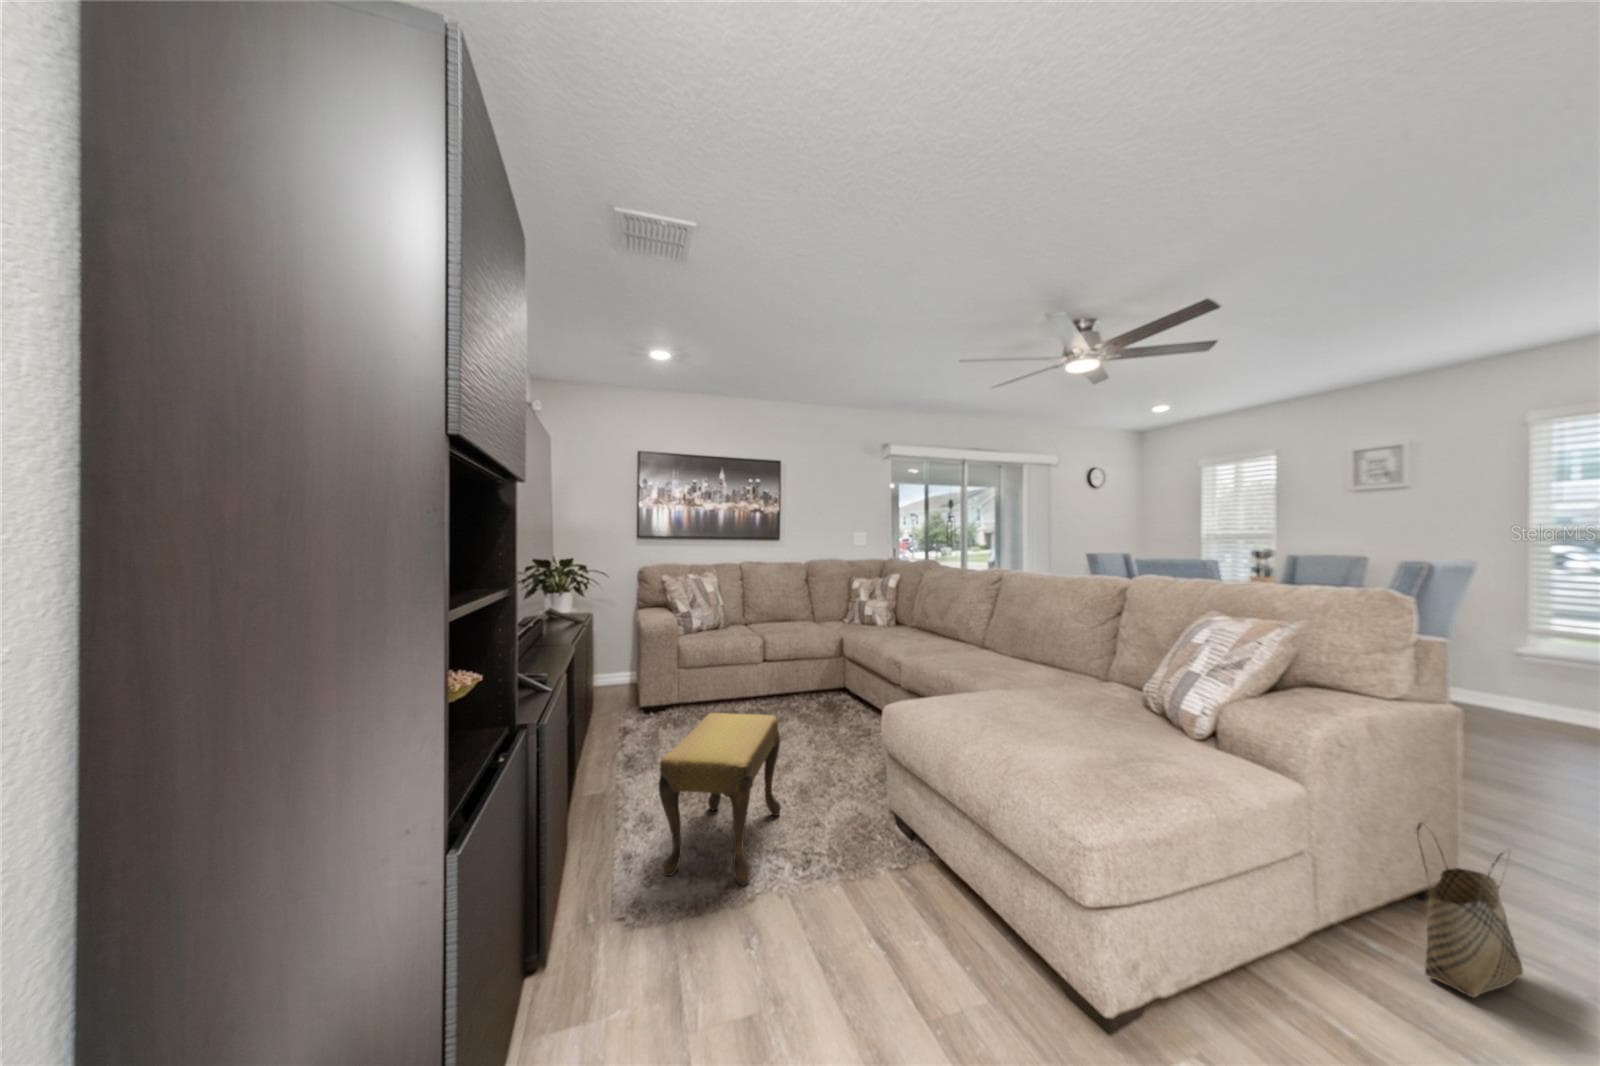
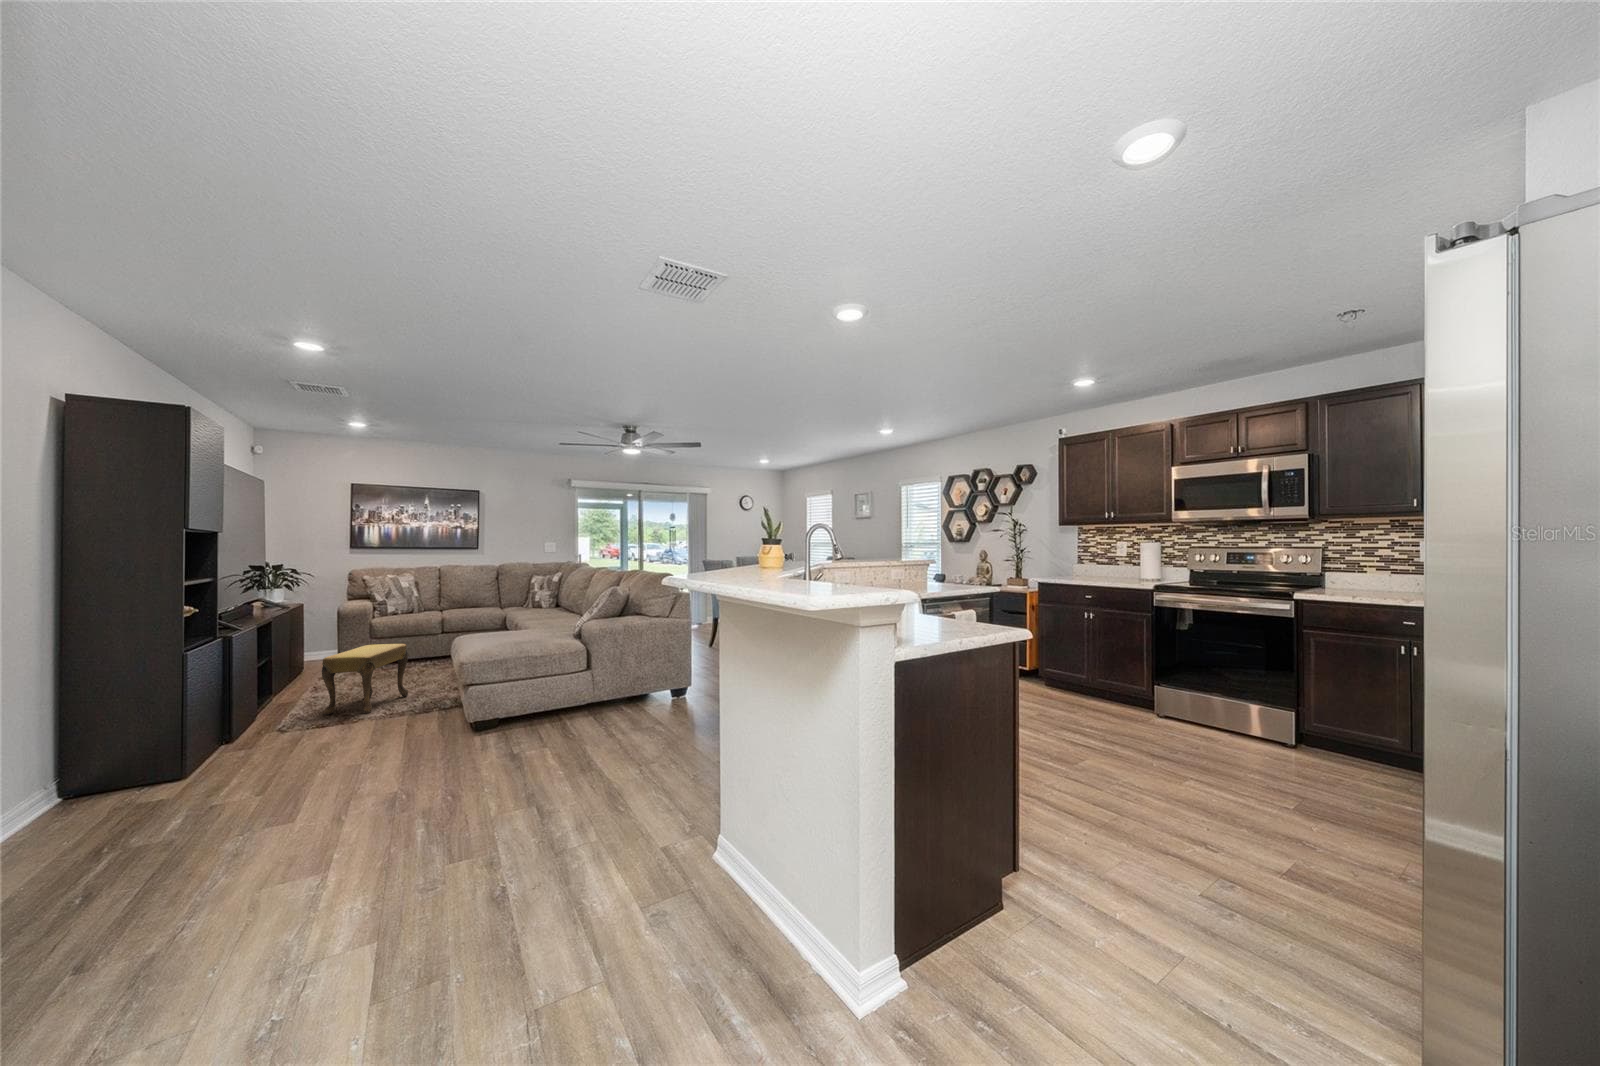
woven basket: present [1417,822,1523,998] -> none [632,654,667,706]

